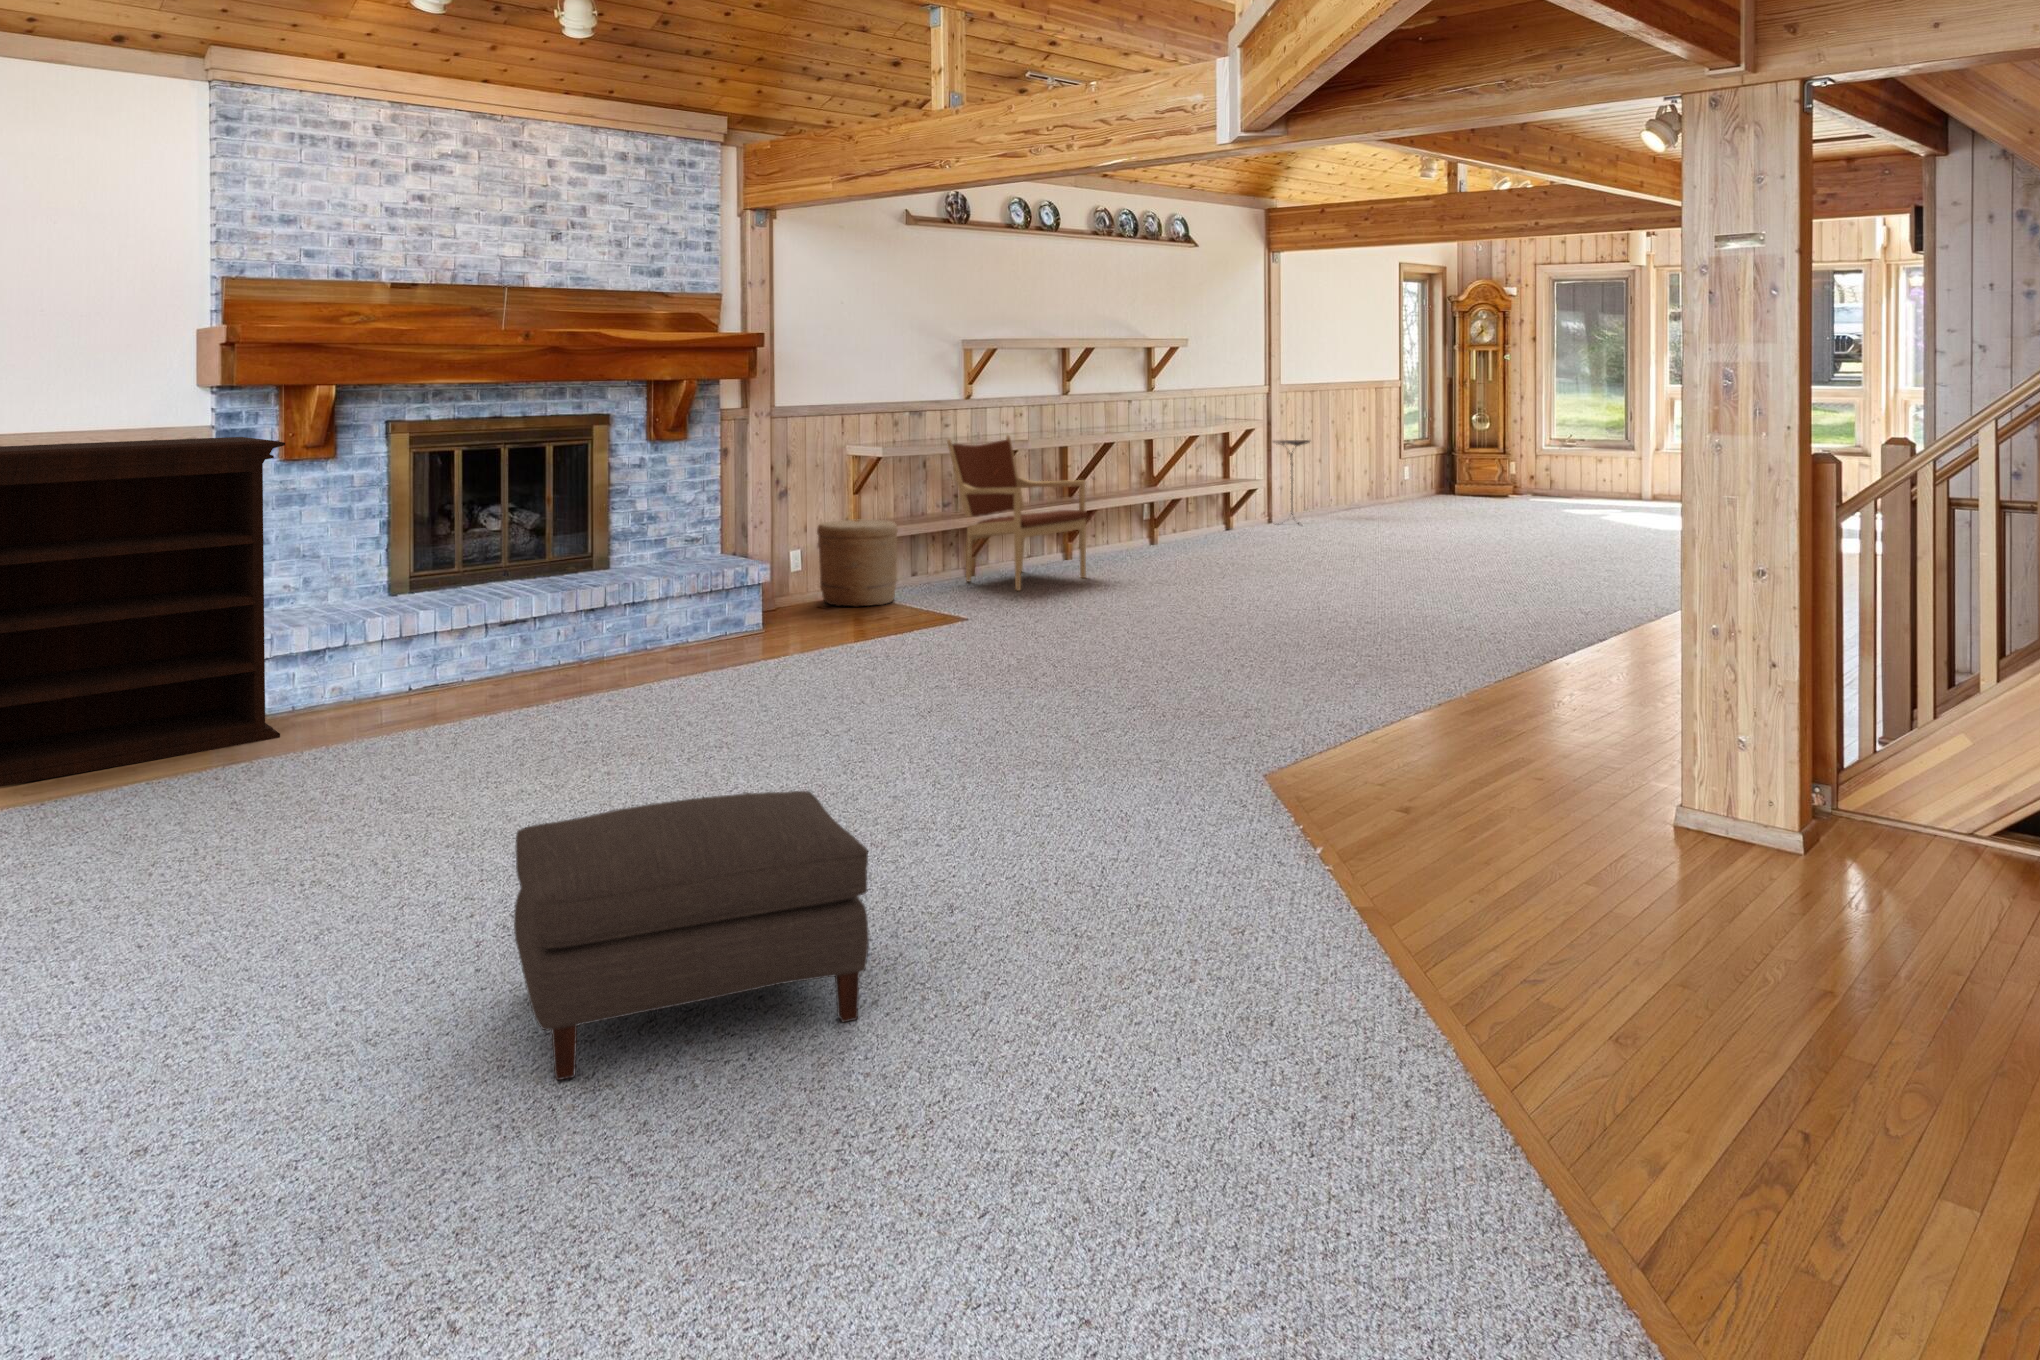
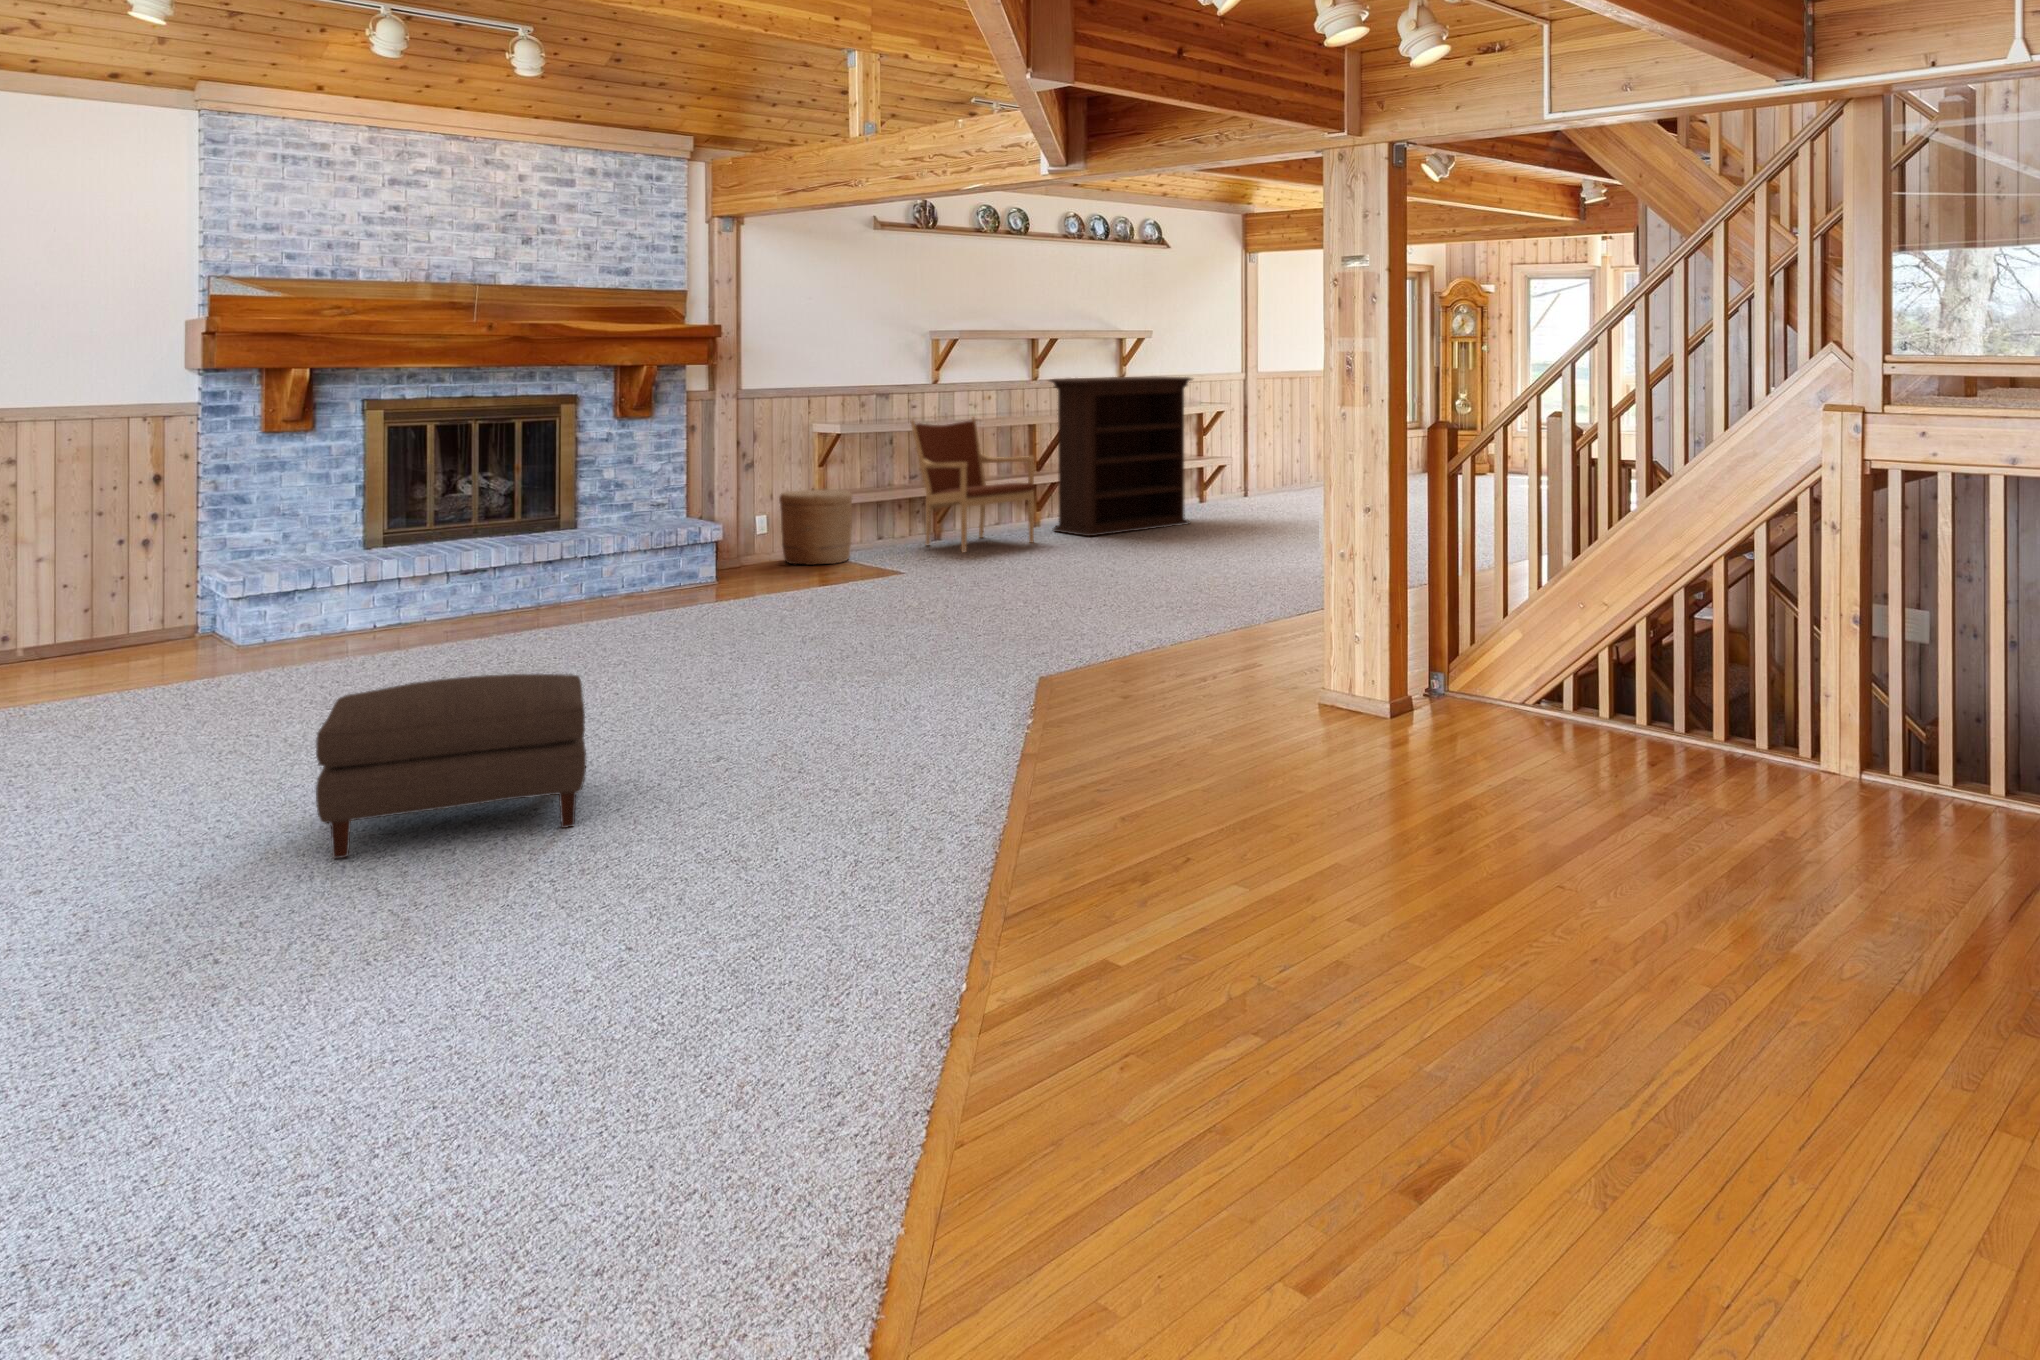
bookshelf: present [0,437,285,787] -> present [1050,377,1192,536]
side table: present [1273,440,1310,524] -> none [1246,423,1281,500]

